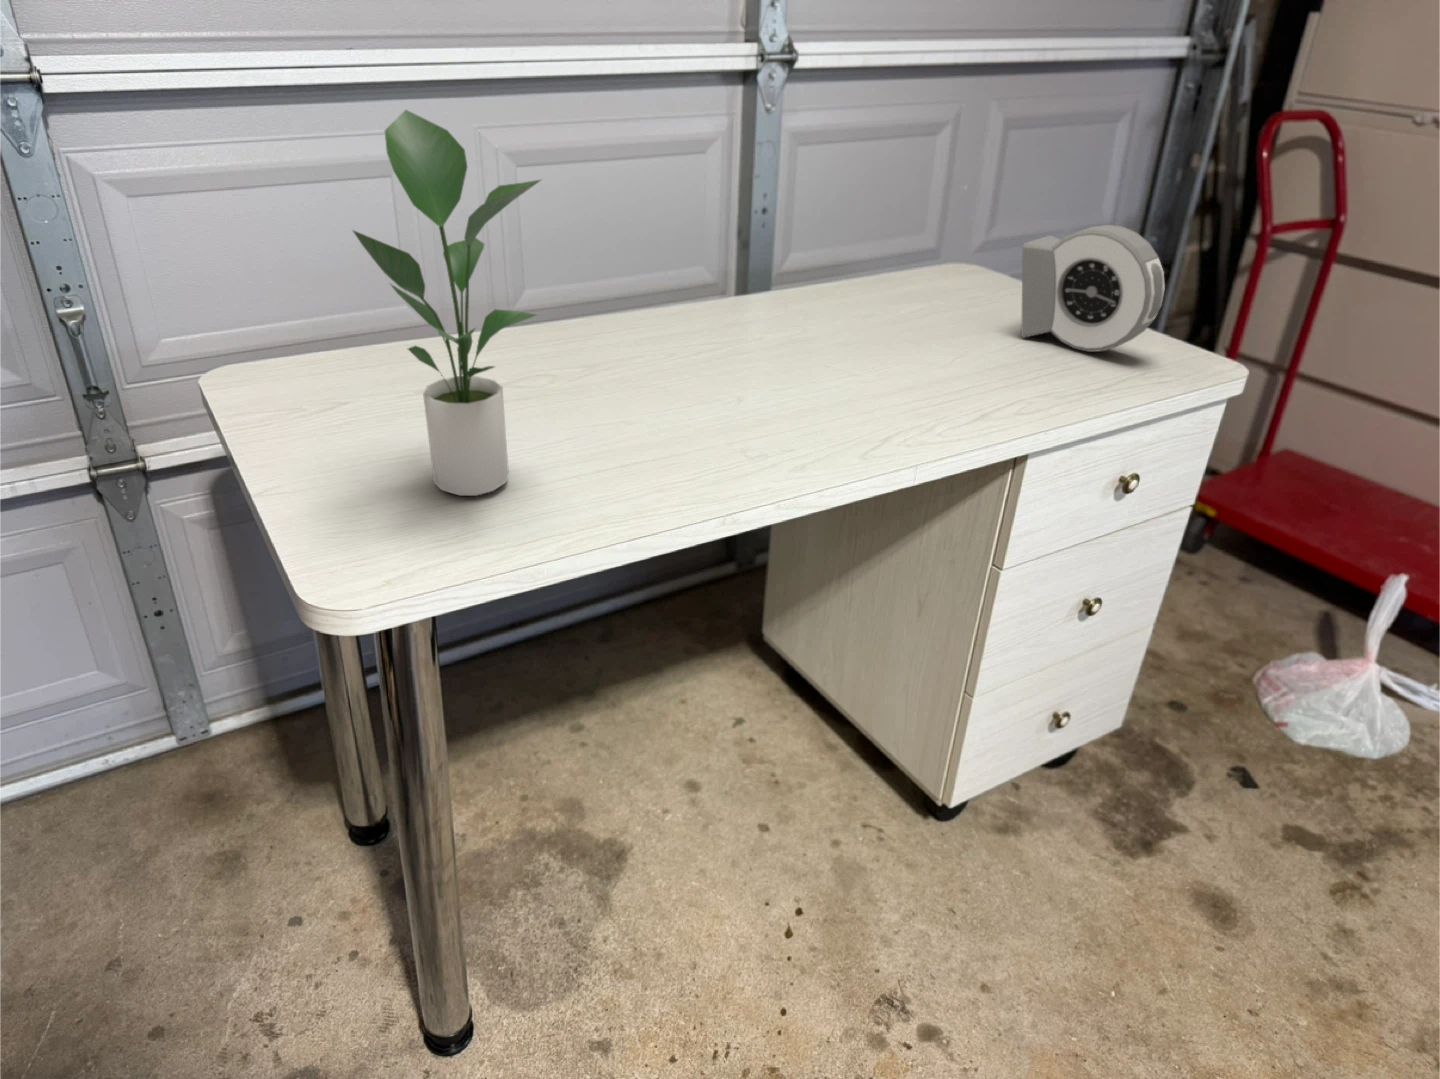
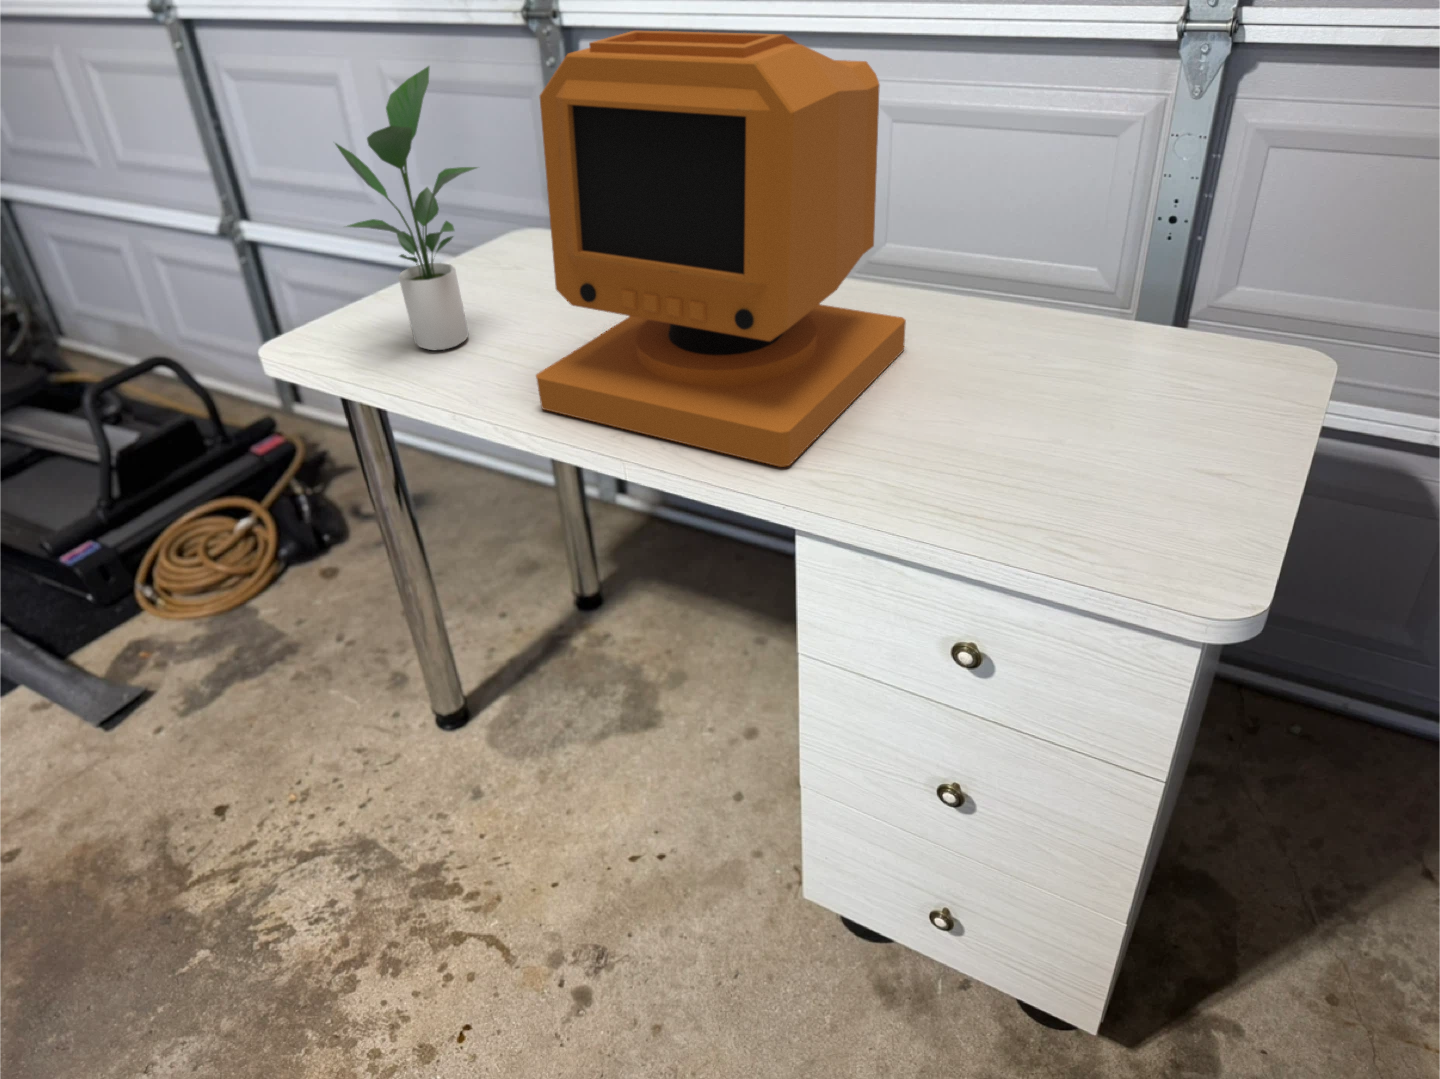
computer monitor: none [600,45,975,469] -> present [536,31,906,467]
alarm clock: present [1021,225,1165,352] -> none [1078,324,1187,508]

